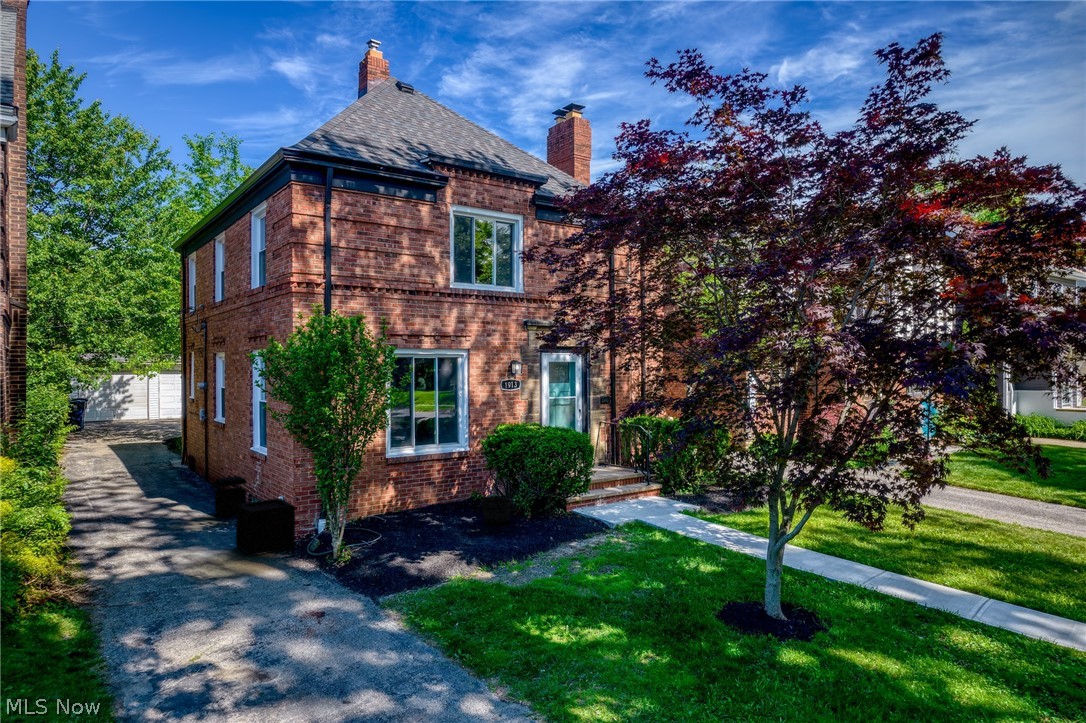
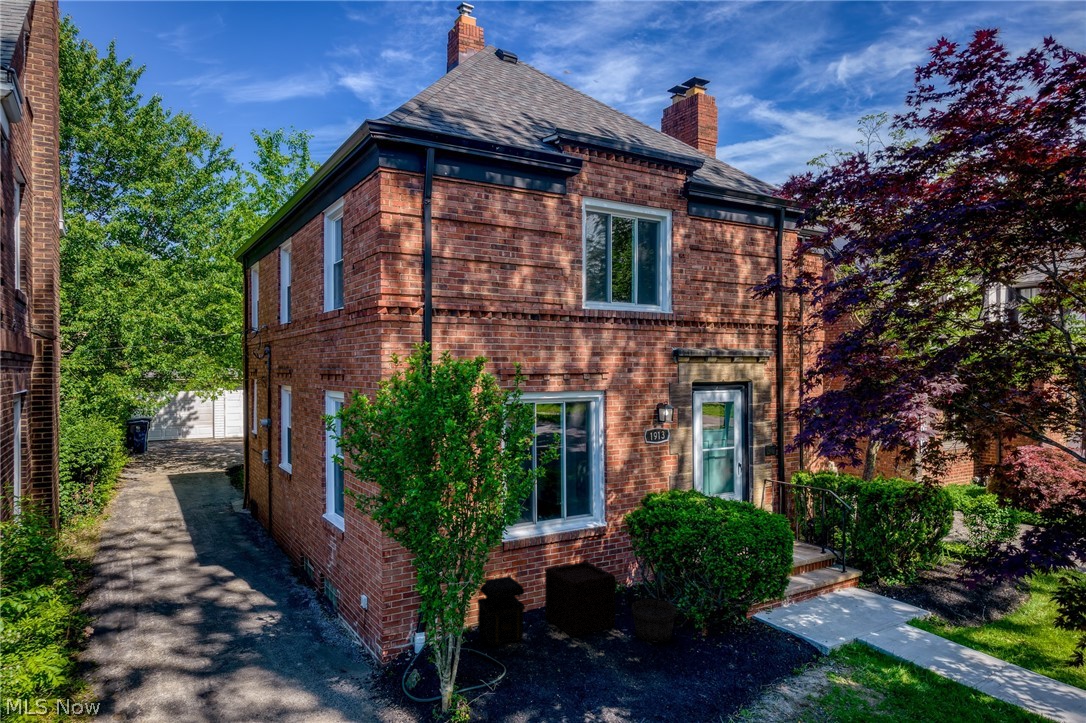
toolbox: present [215,476,247,516] -> present [478,577,525,646]
wooden crate: present [236,498,295,556] -> present [545,561,616,637]

